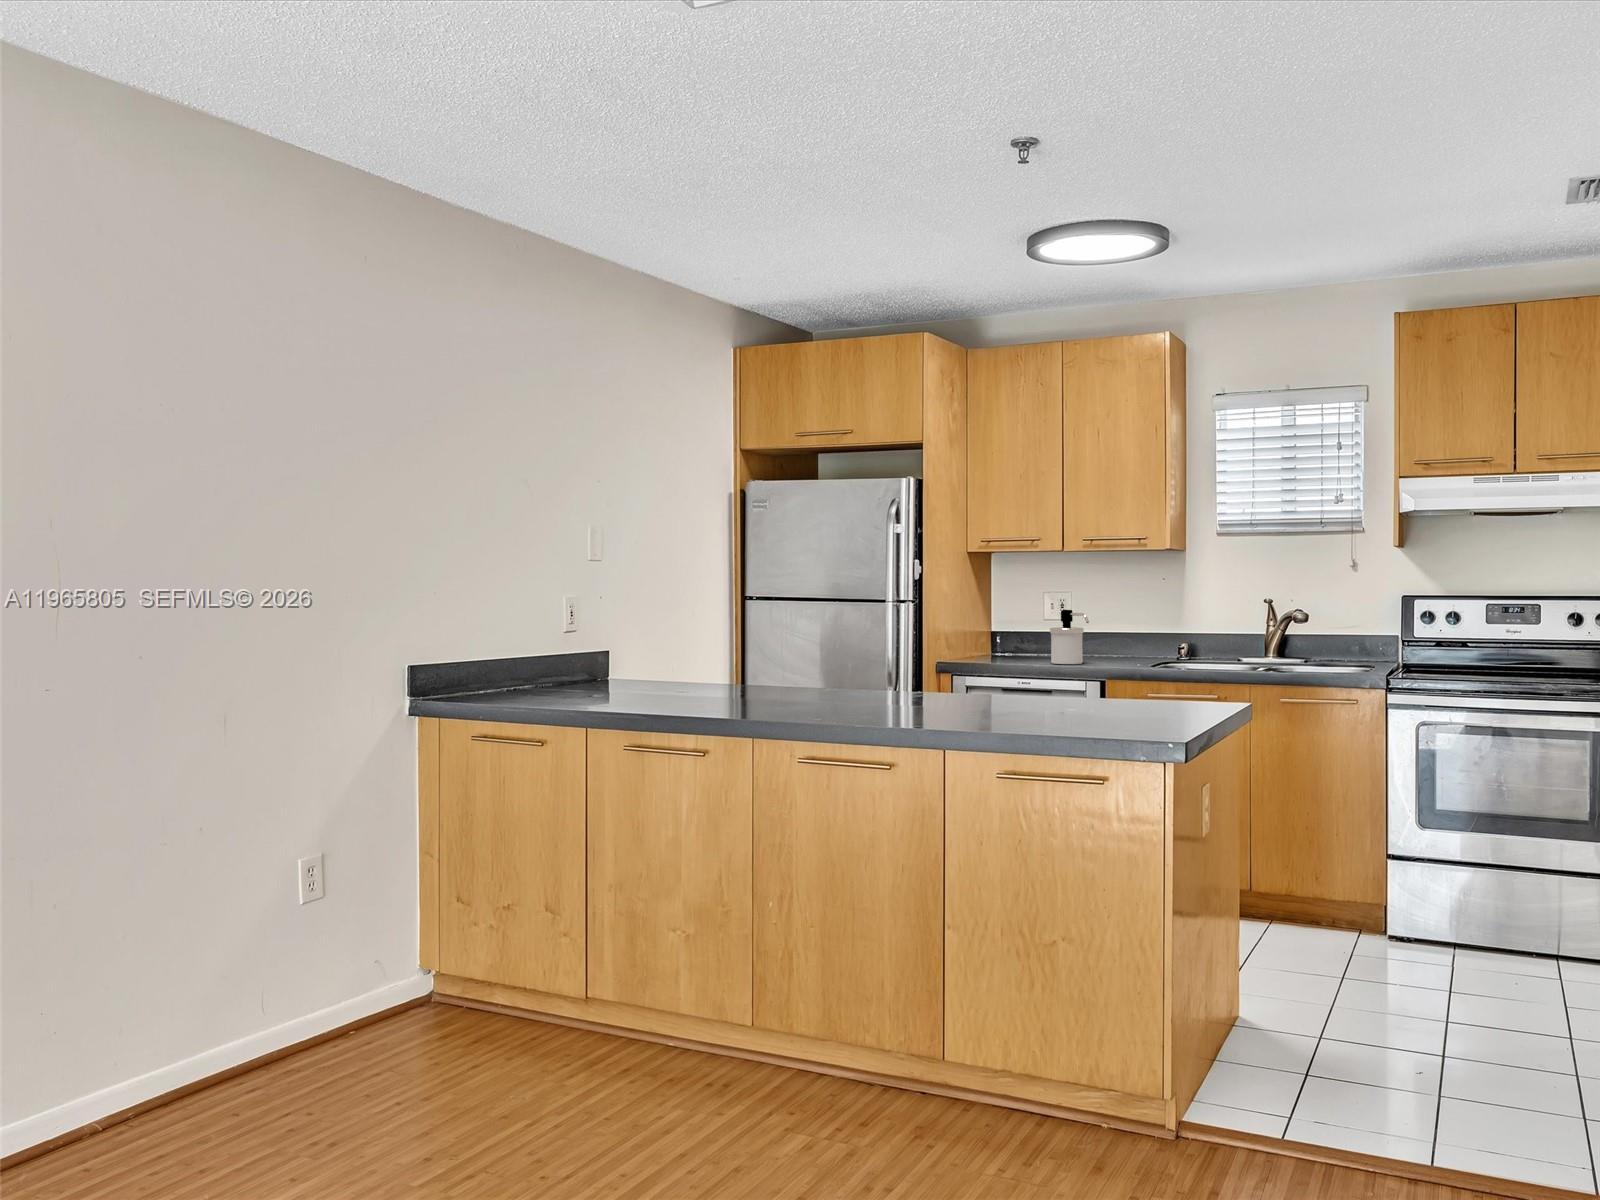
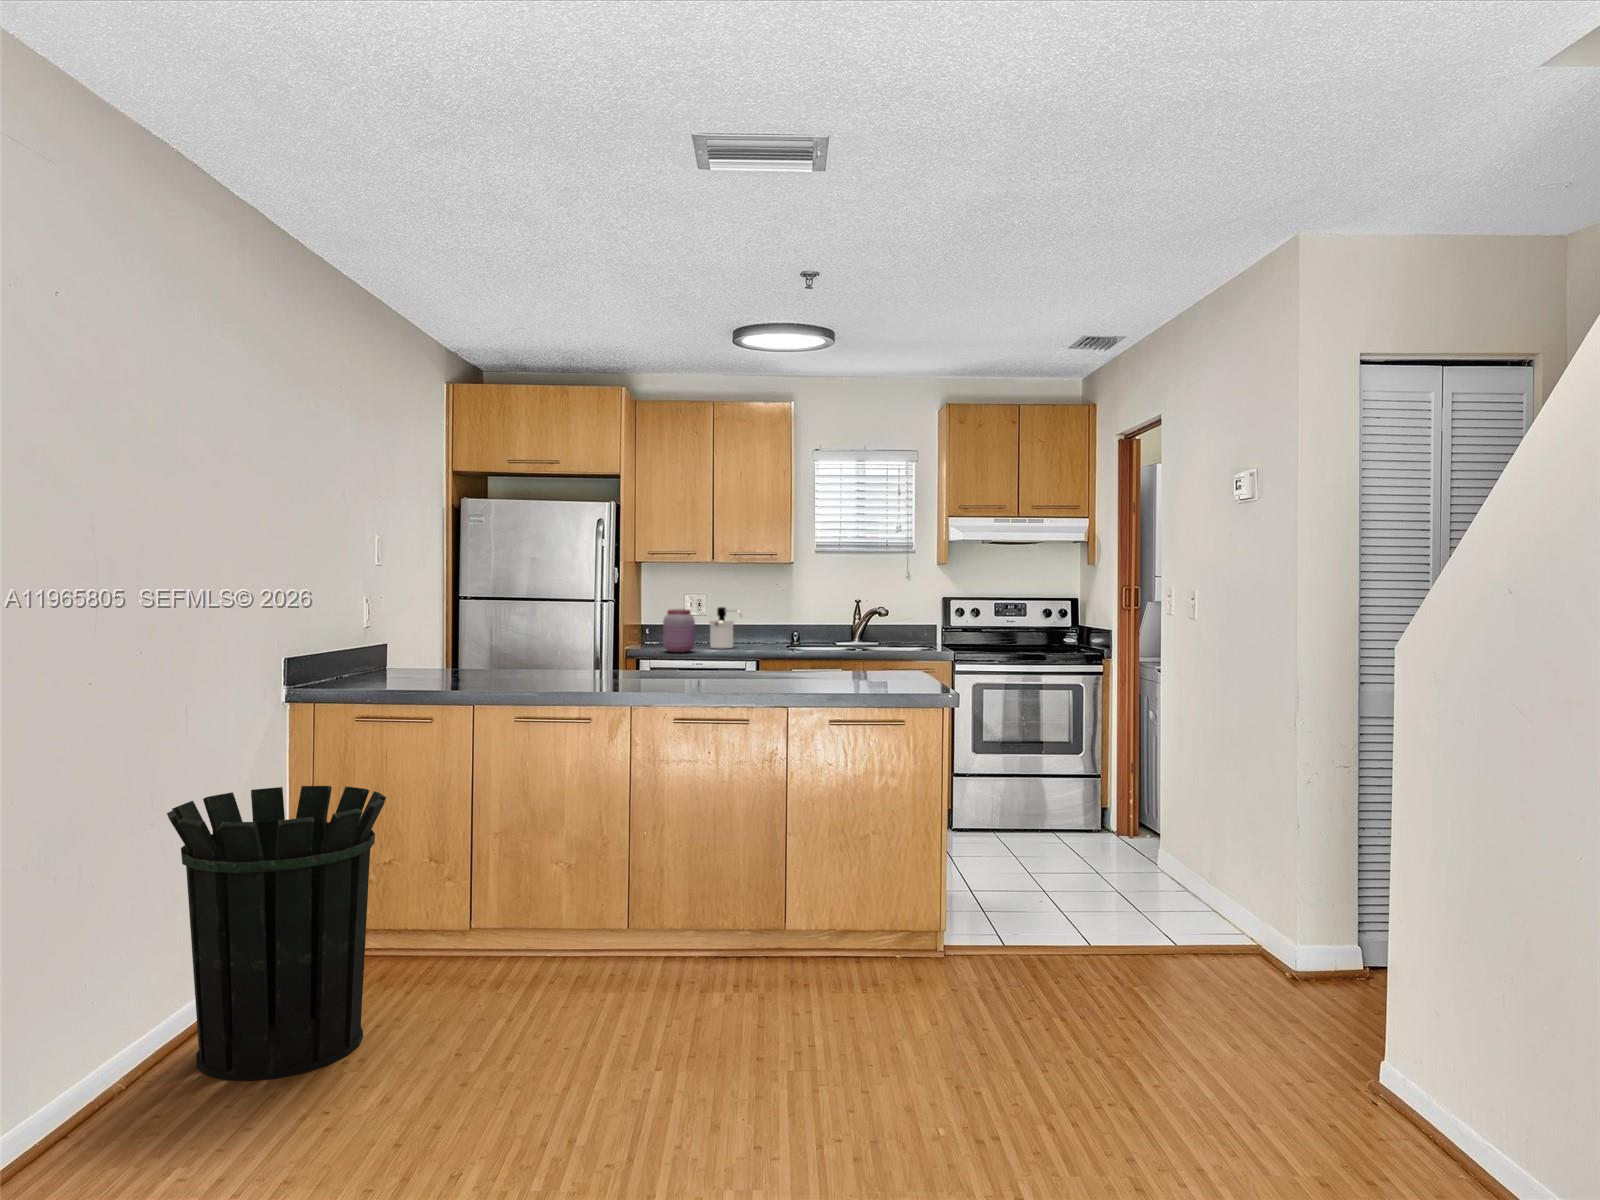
jar: none [979,612,1020,668] -> present [663,609,695,653]
waste bin: none [171,811,412,1142] -> present [167,786,386,1081]

